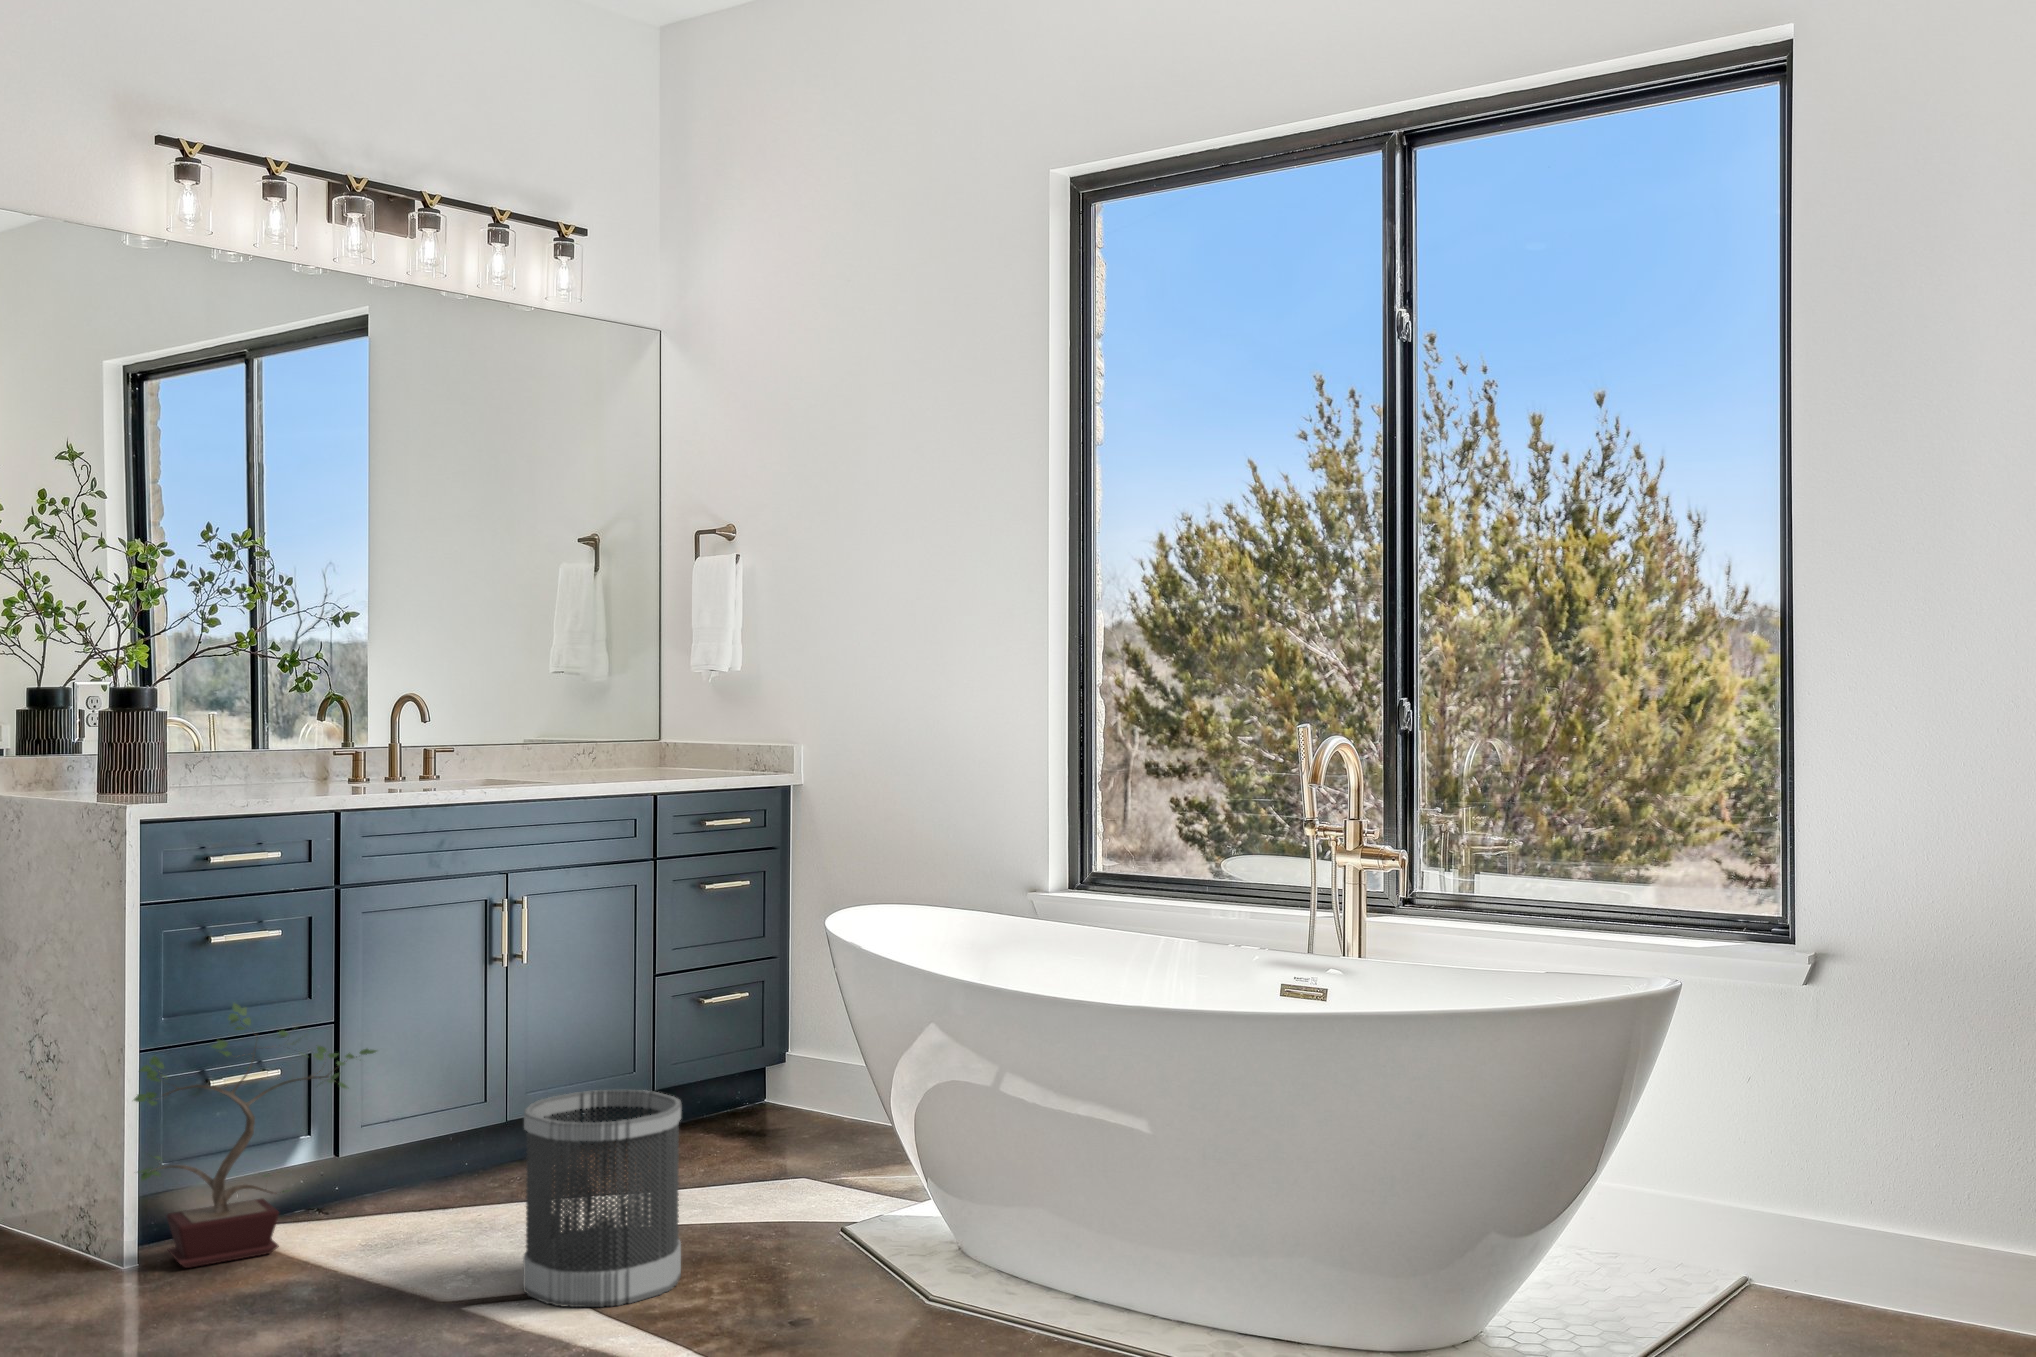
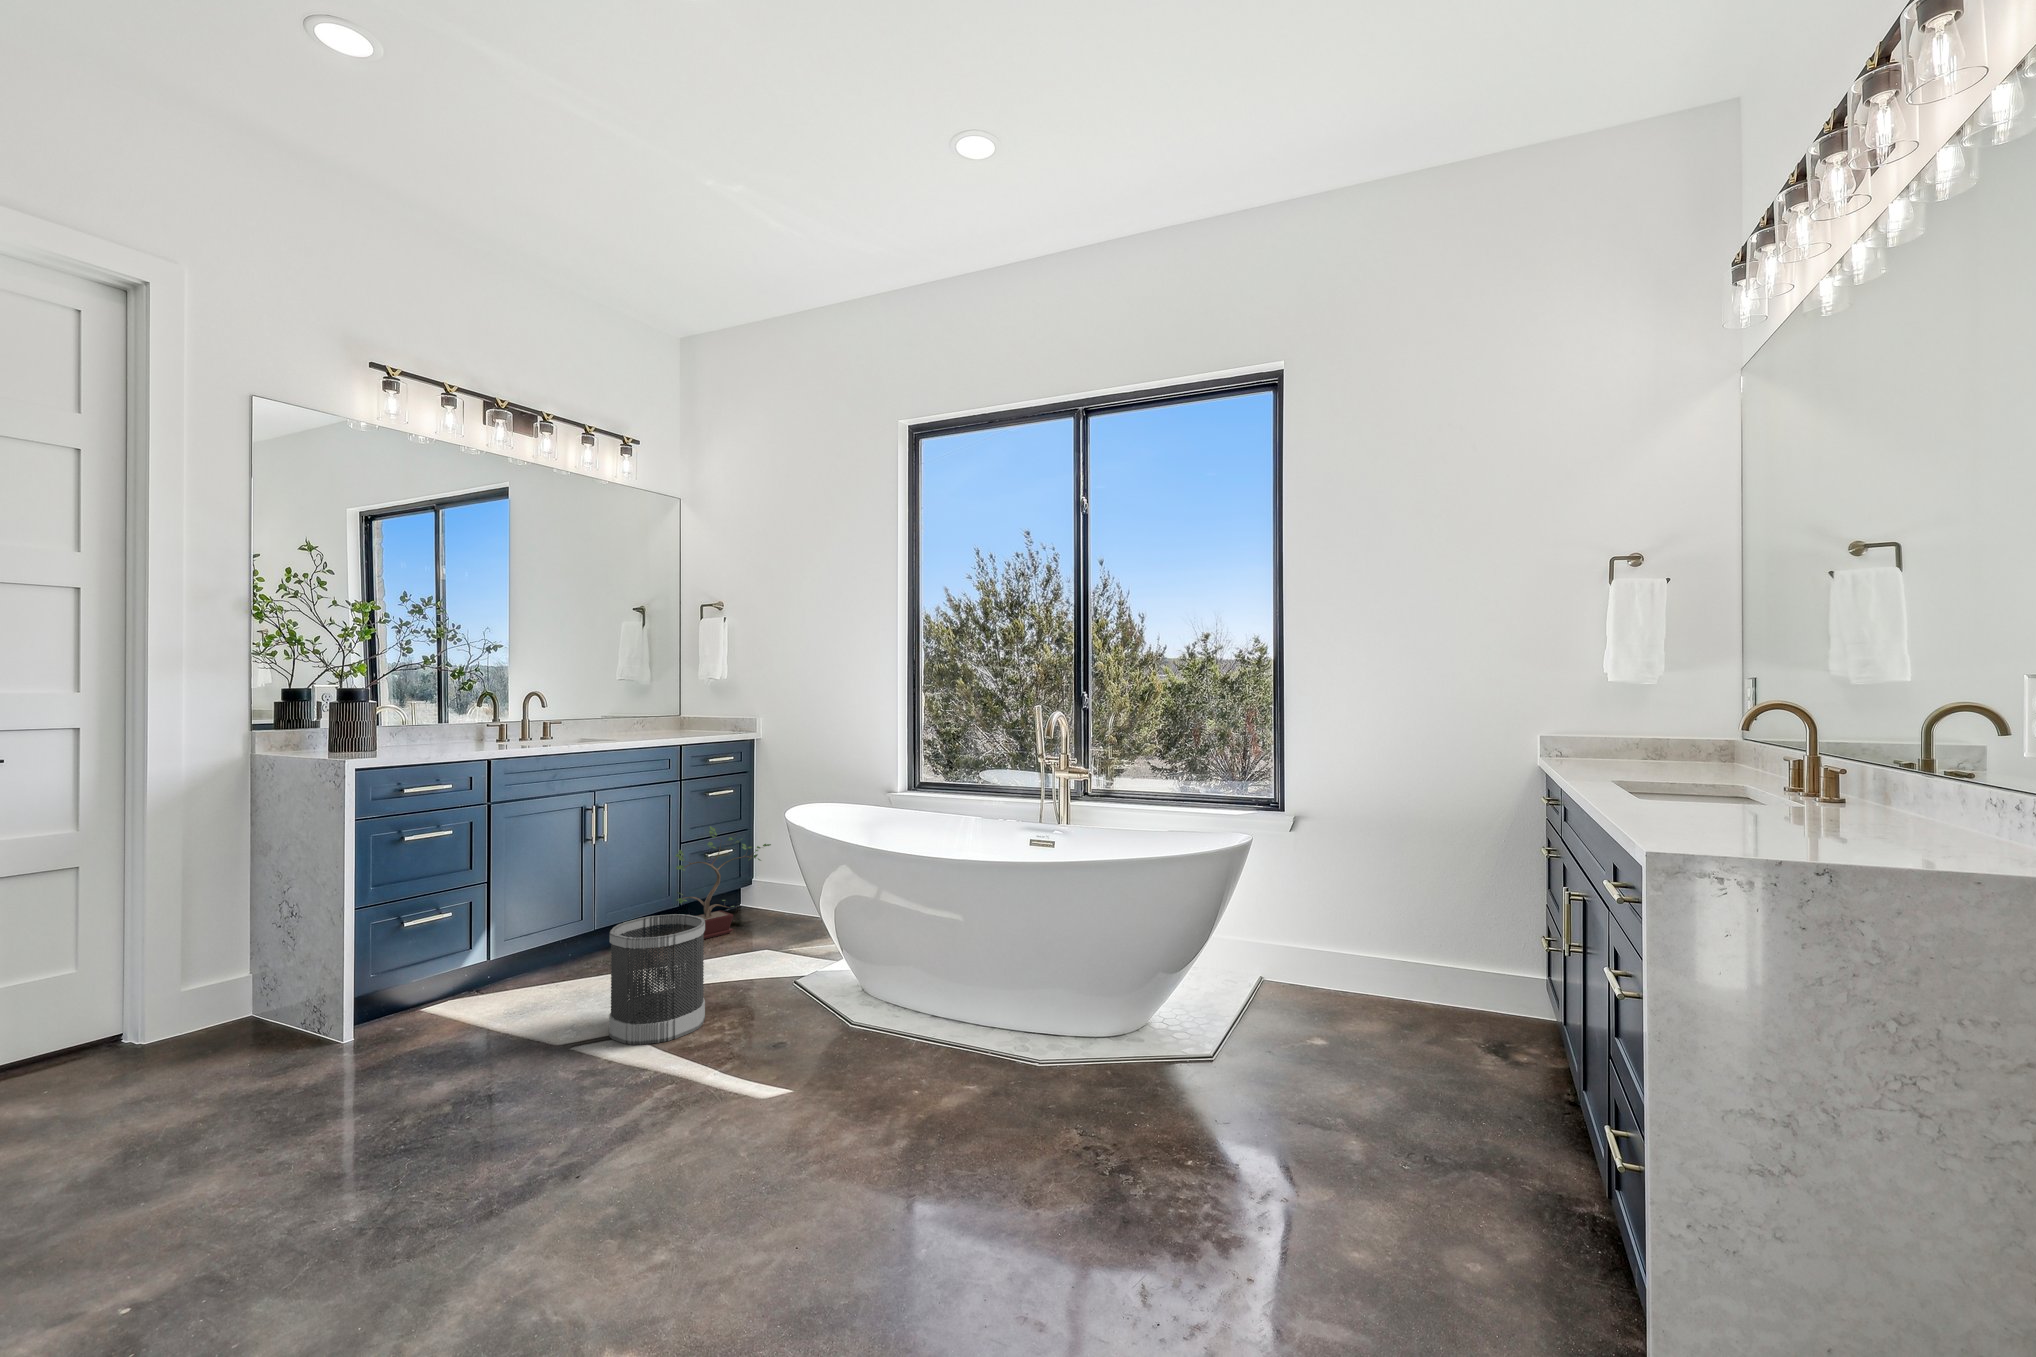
potted plant: present [134,1003,376,1268] -> present [676,826,771,939]

